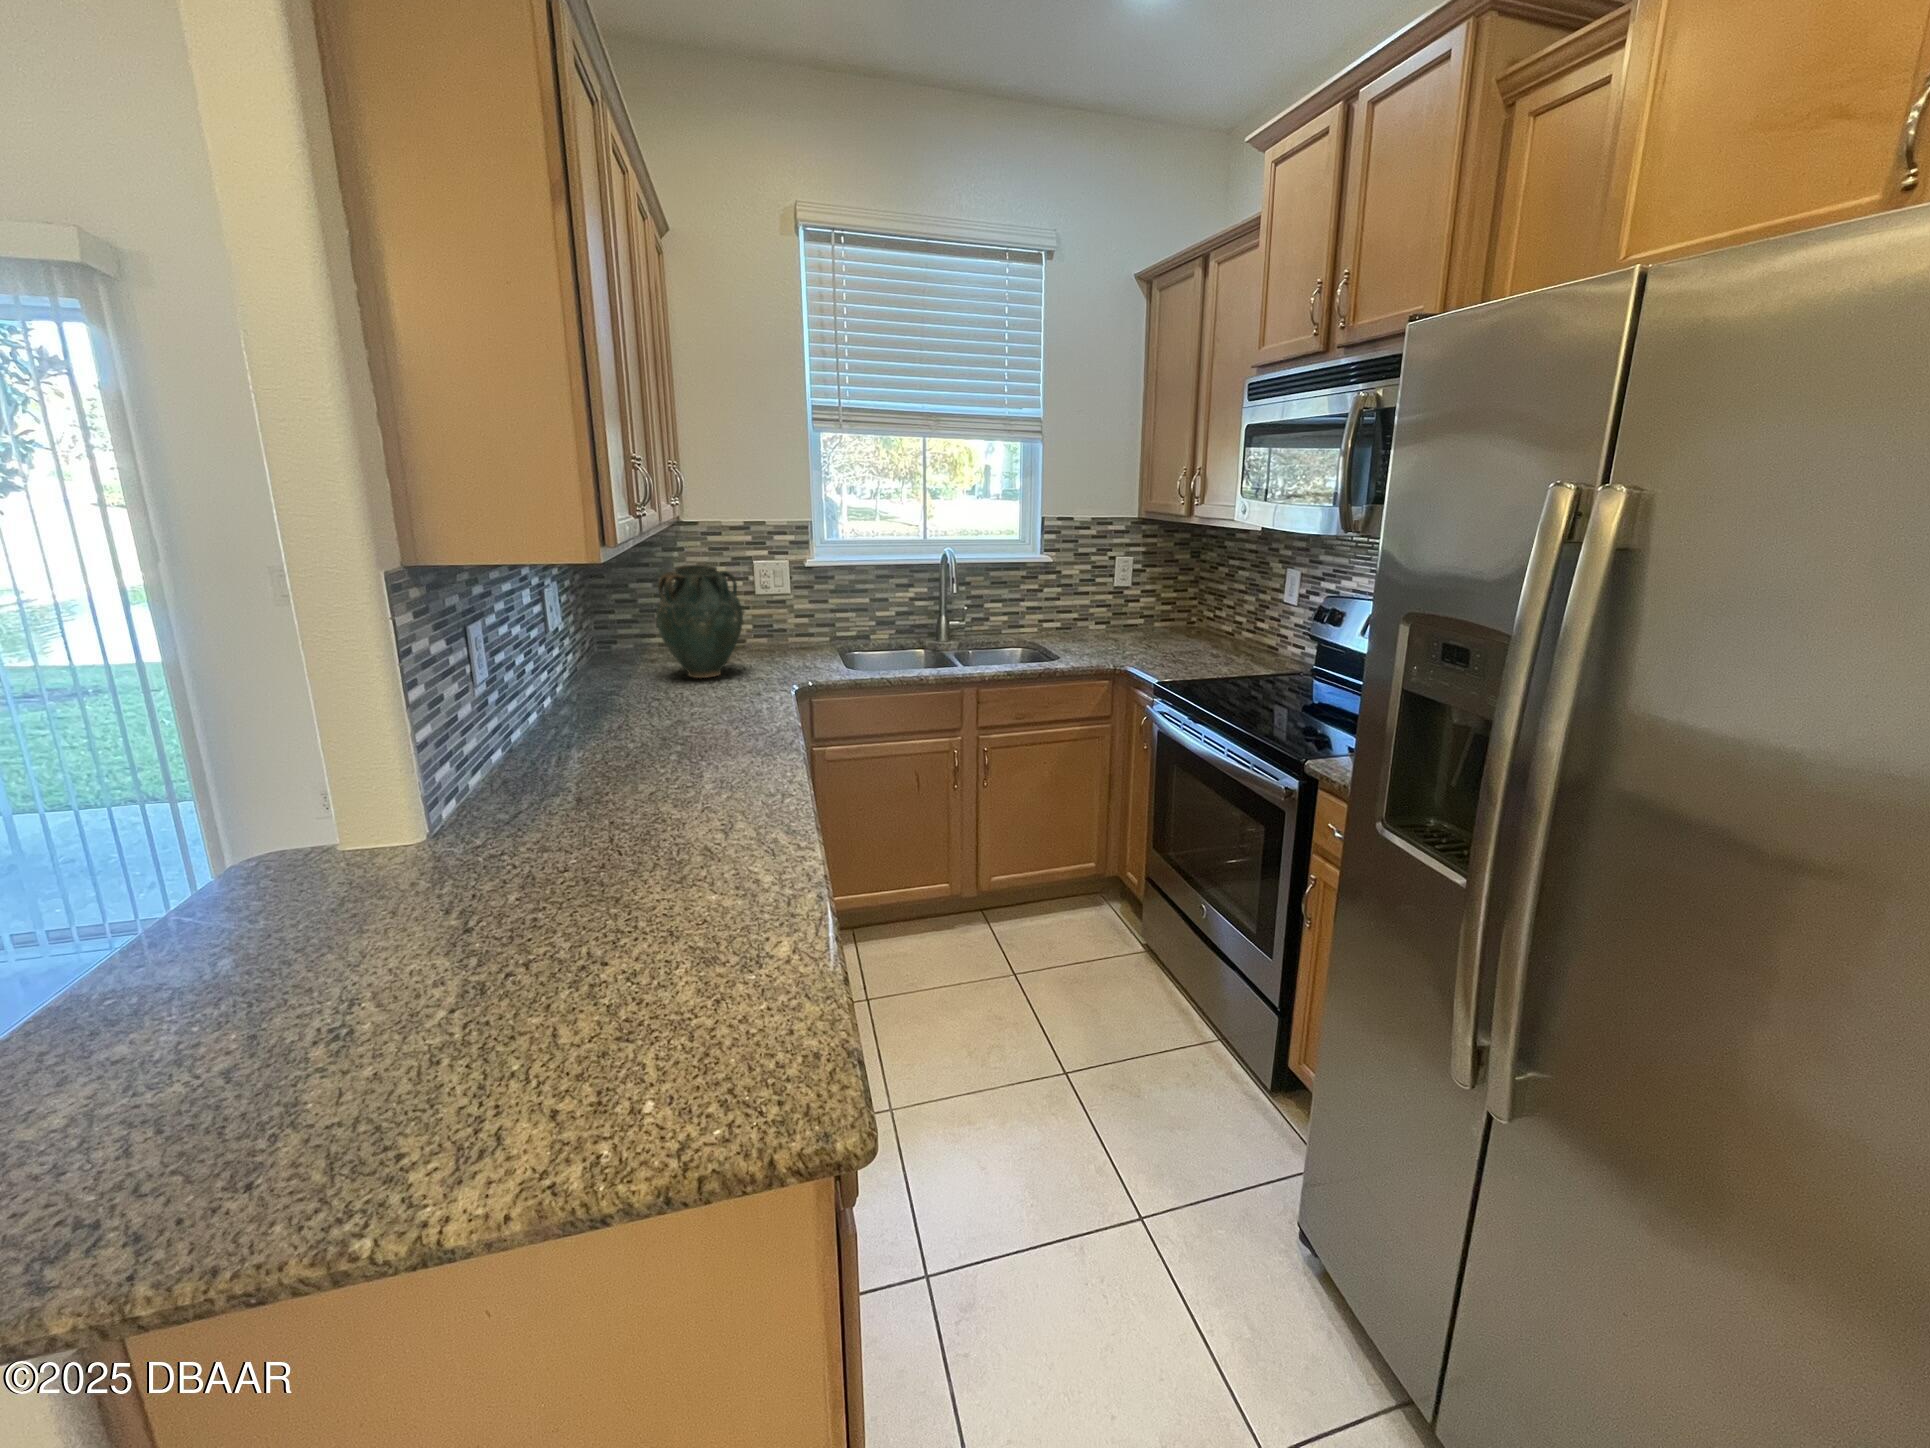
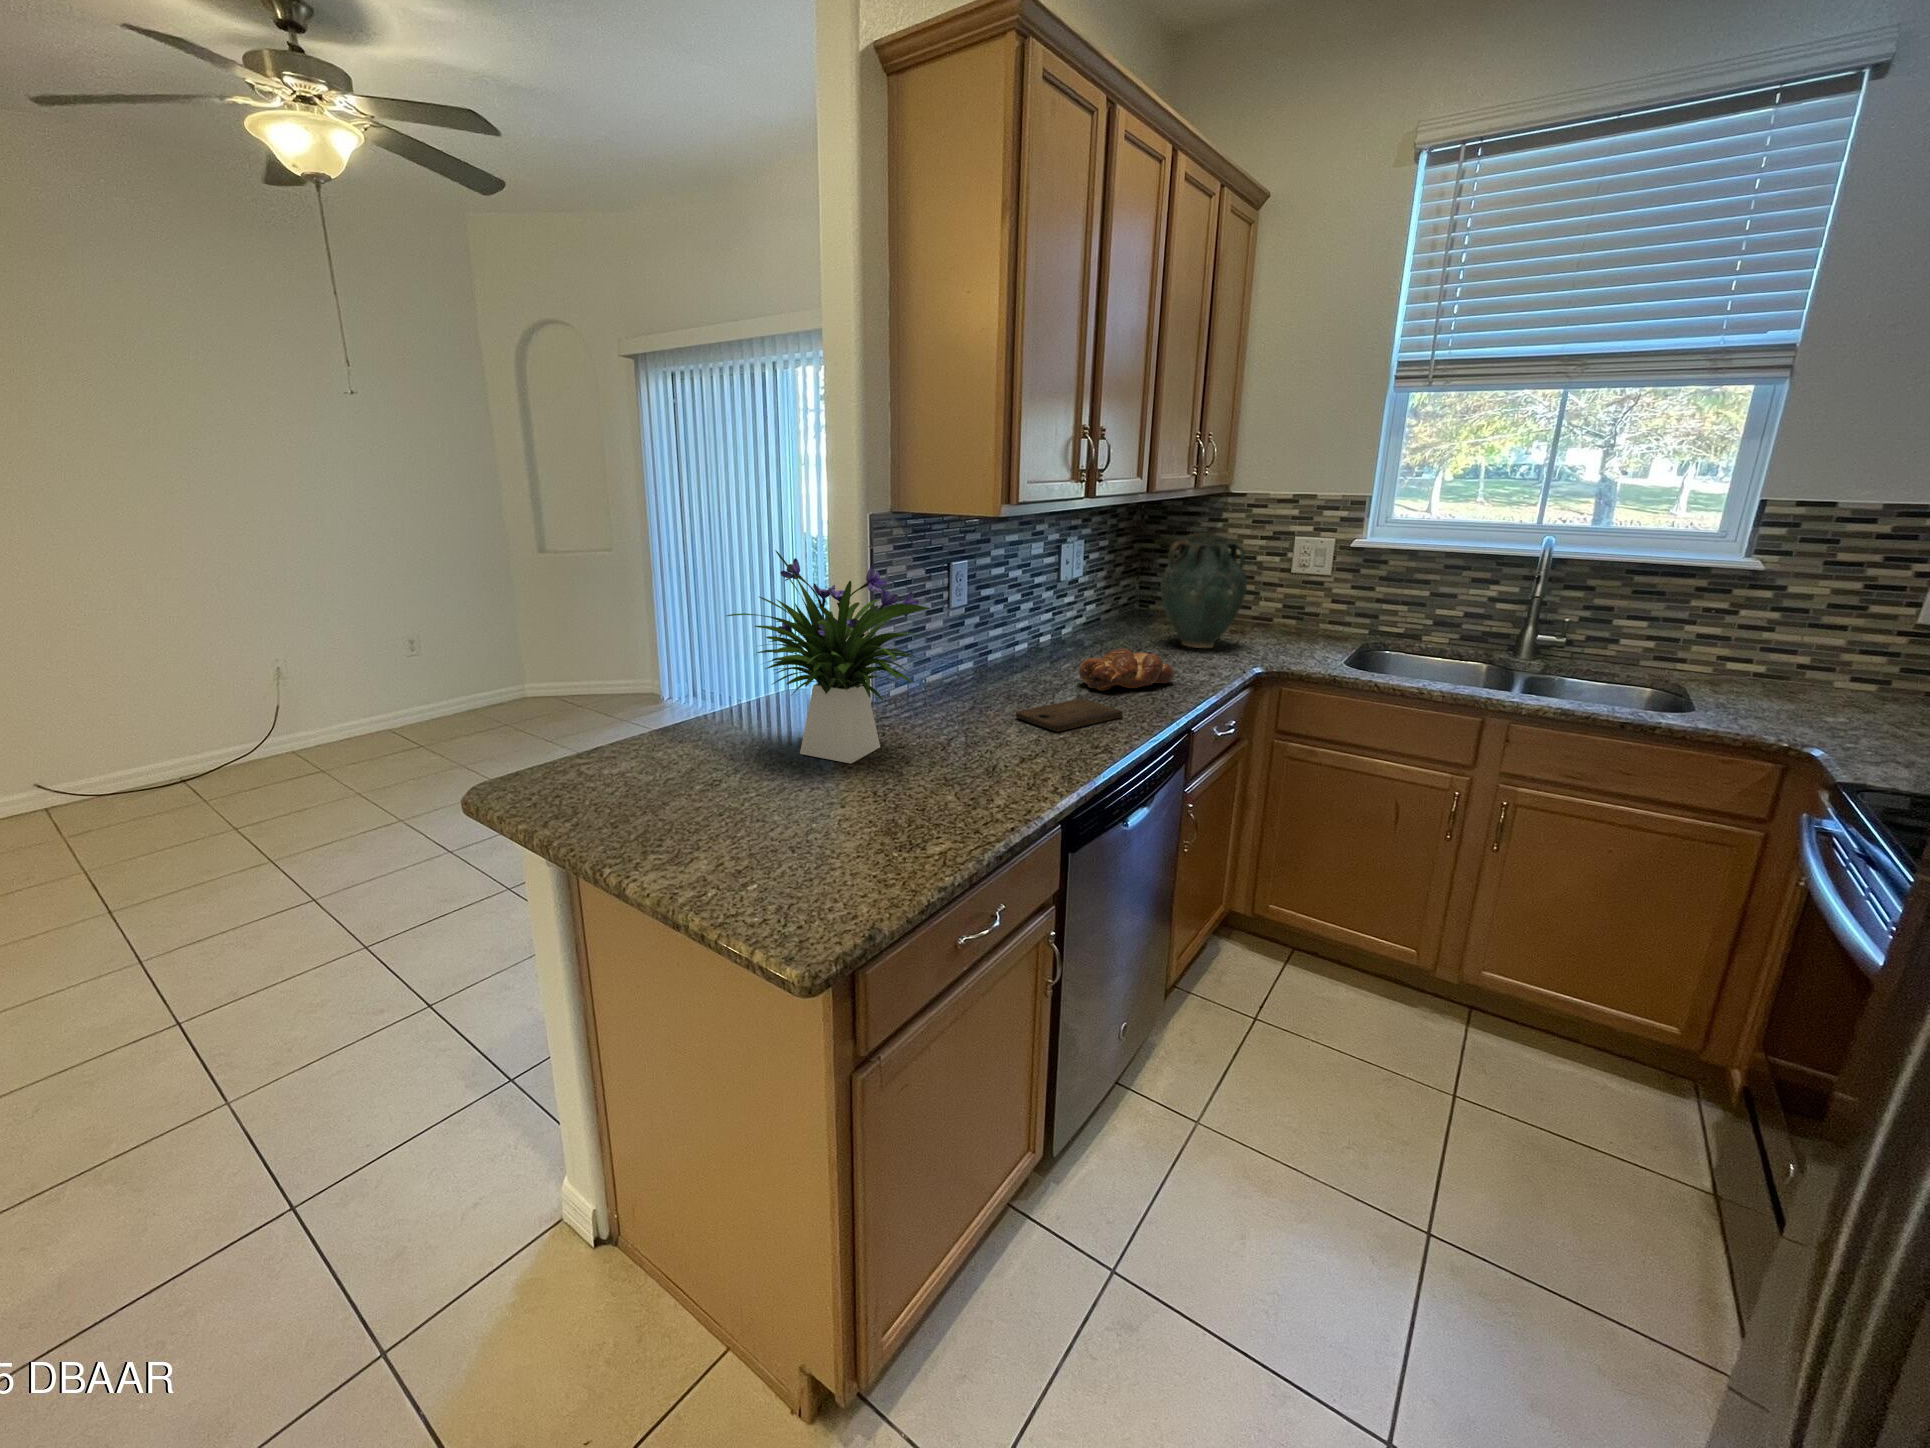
flower arrangement: none [247,645,601,946] -> present [727,550,930,763]
bread loaf: none [649,691,741,740] -> present [1079,649,1174,691]
cutting board: none [643,754,747,795] -> present [1016,699,1123,731]

